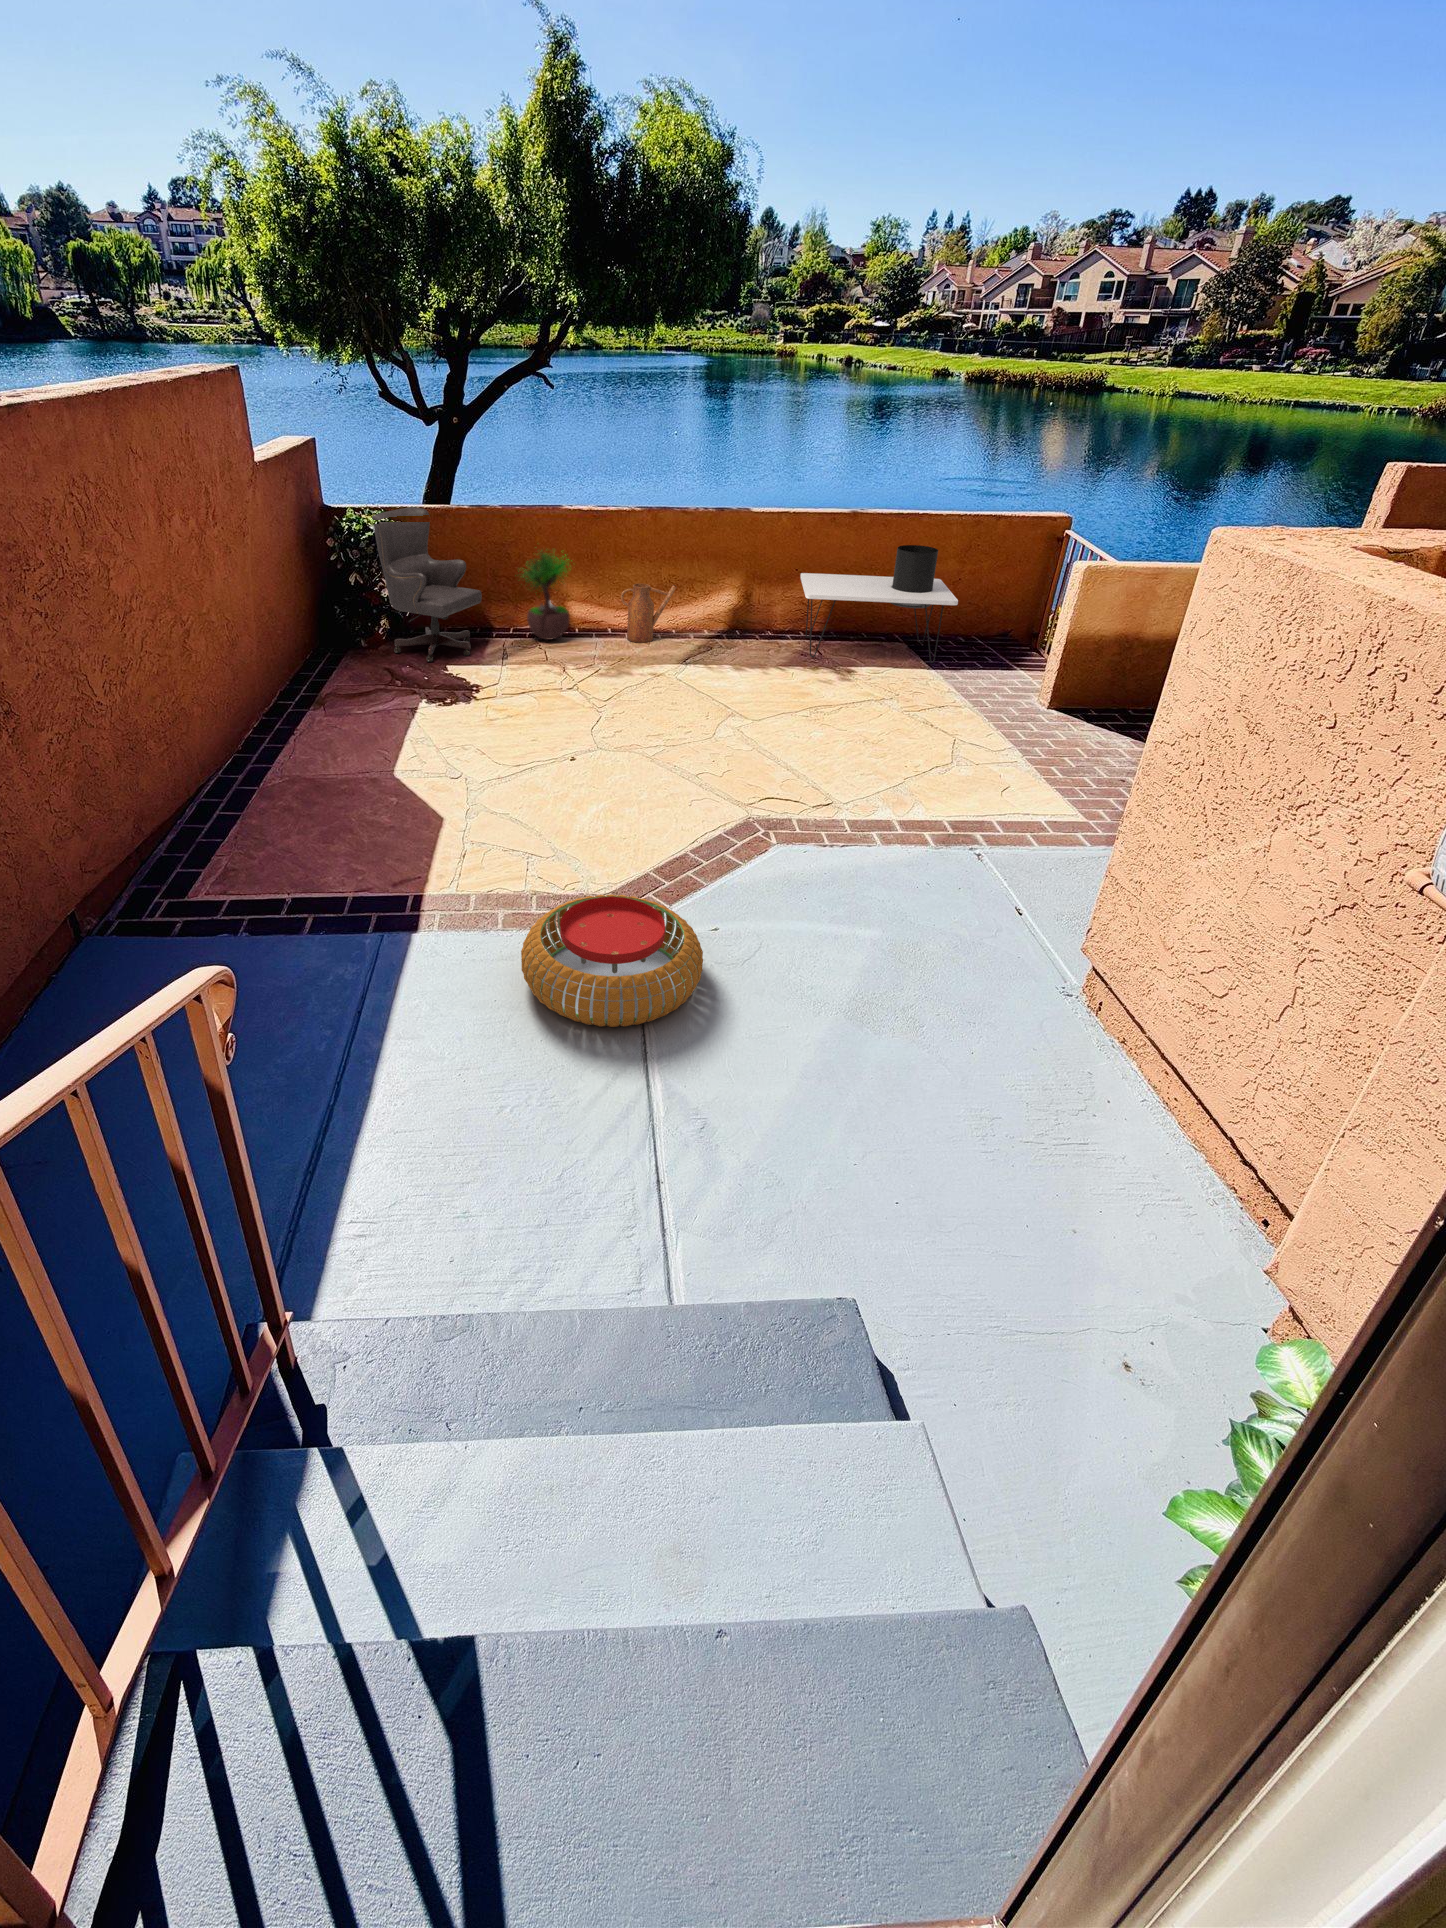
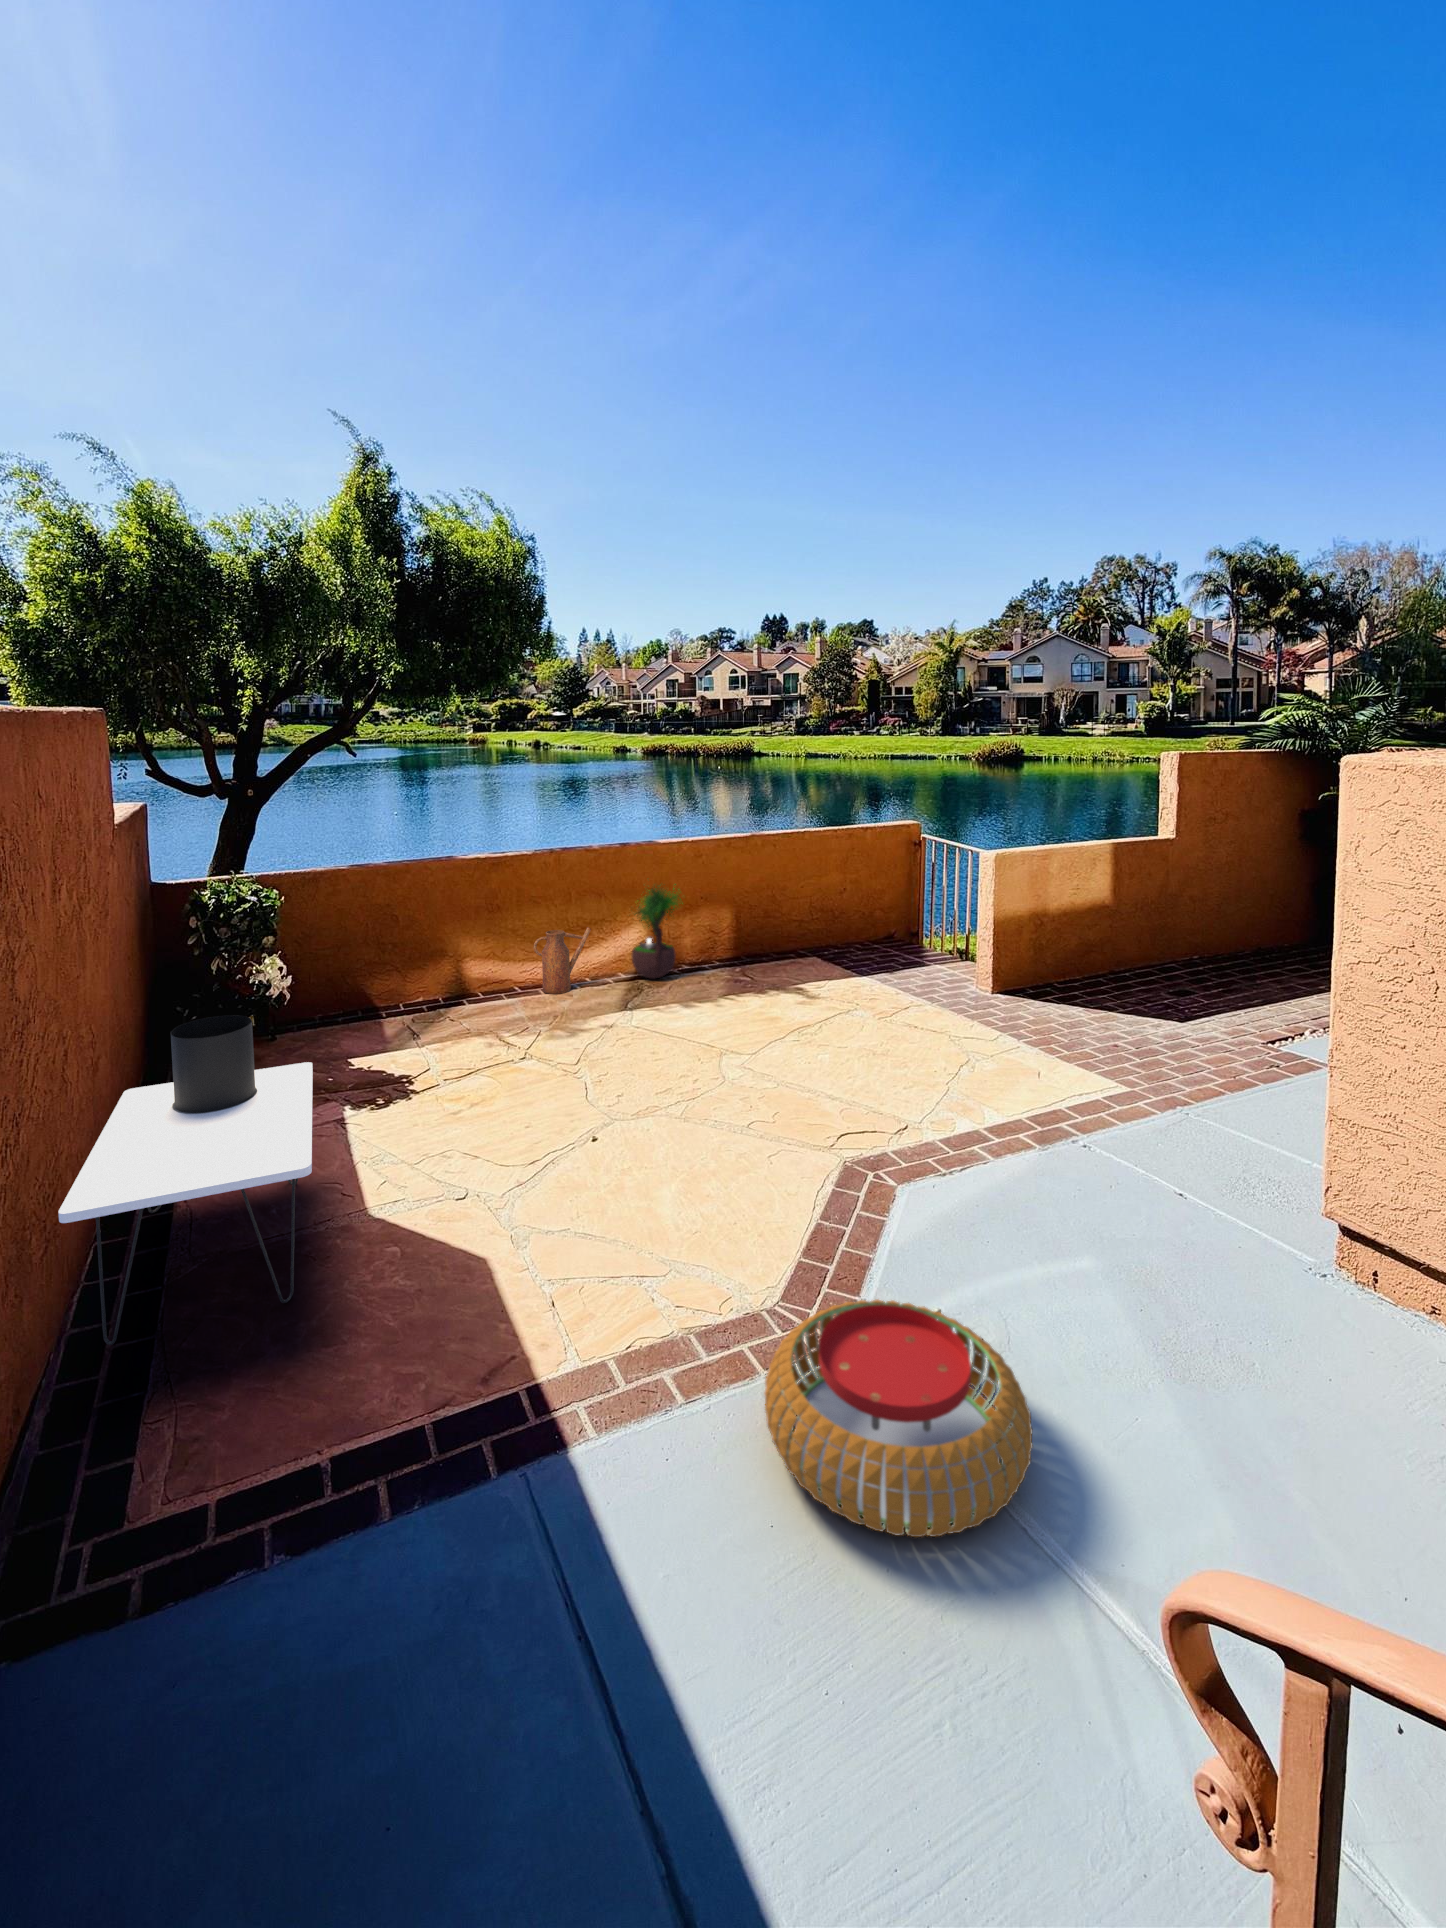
chair: present [372,507,482,662] -> none [251,876,382,1053]
side table: present [800,545,958,663] -> present [58,1015,313,1345]
potted tree: present [515,550,570,640] -> present [632,884,681,979]

